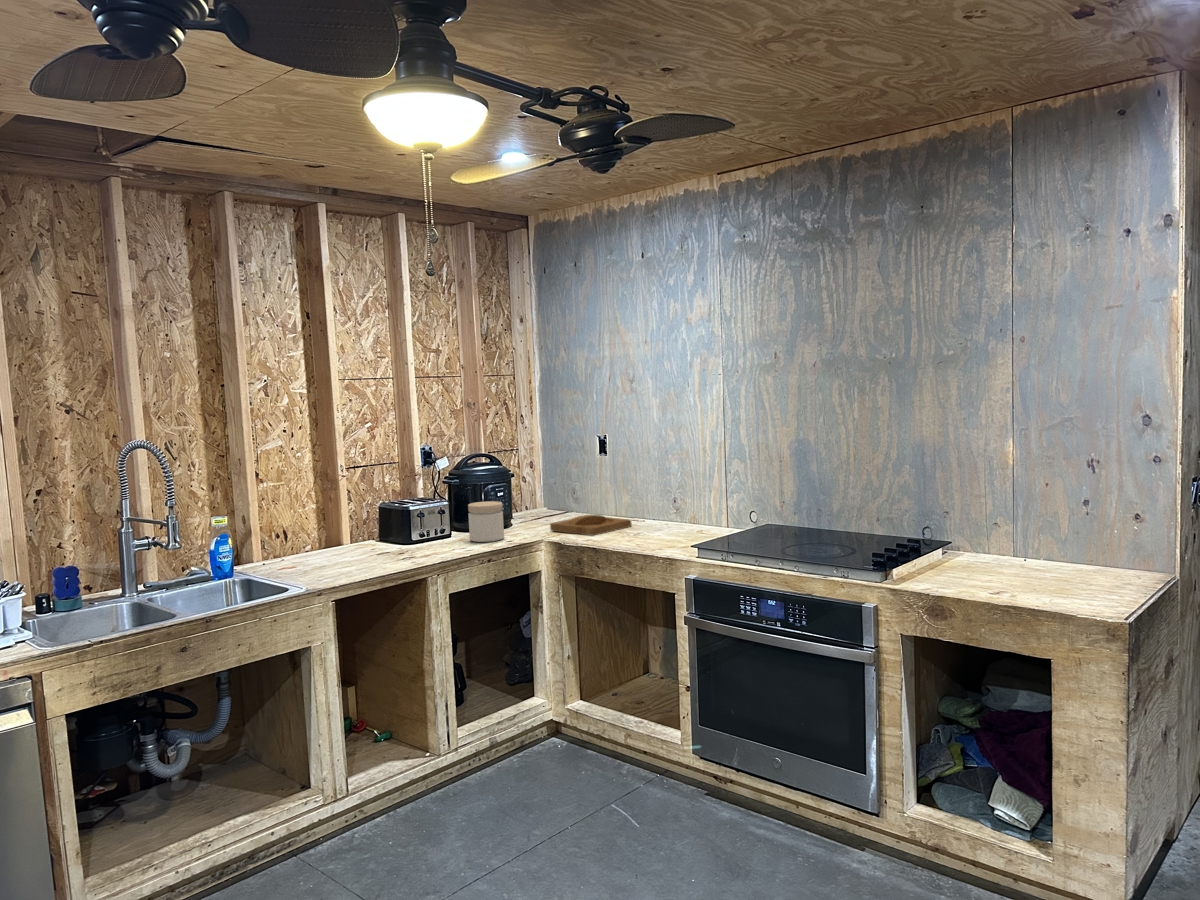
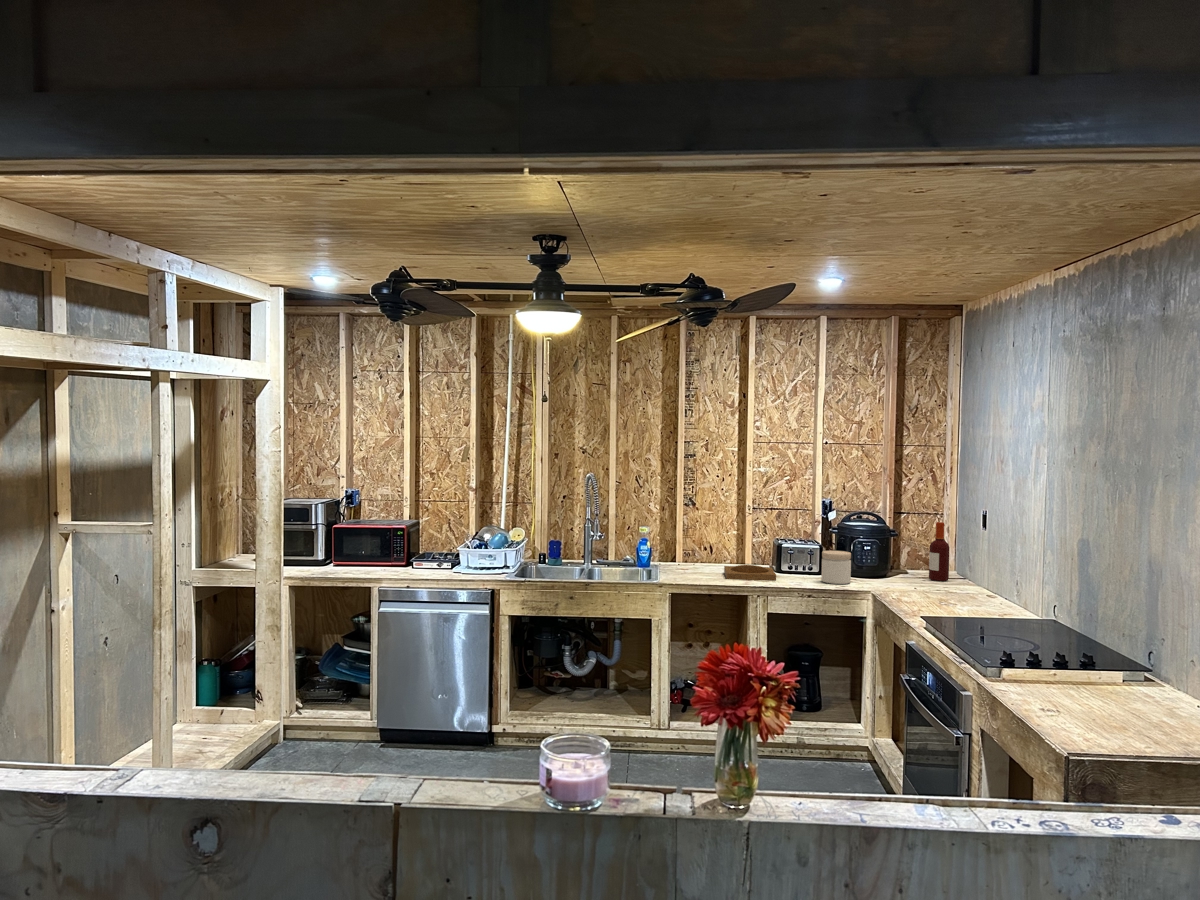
bottle: none [538,455,559,519] -> present [929,522,950,581]
tray: present [550,515,631,536] -> present [724,565,776,581]

